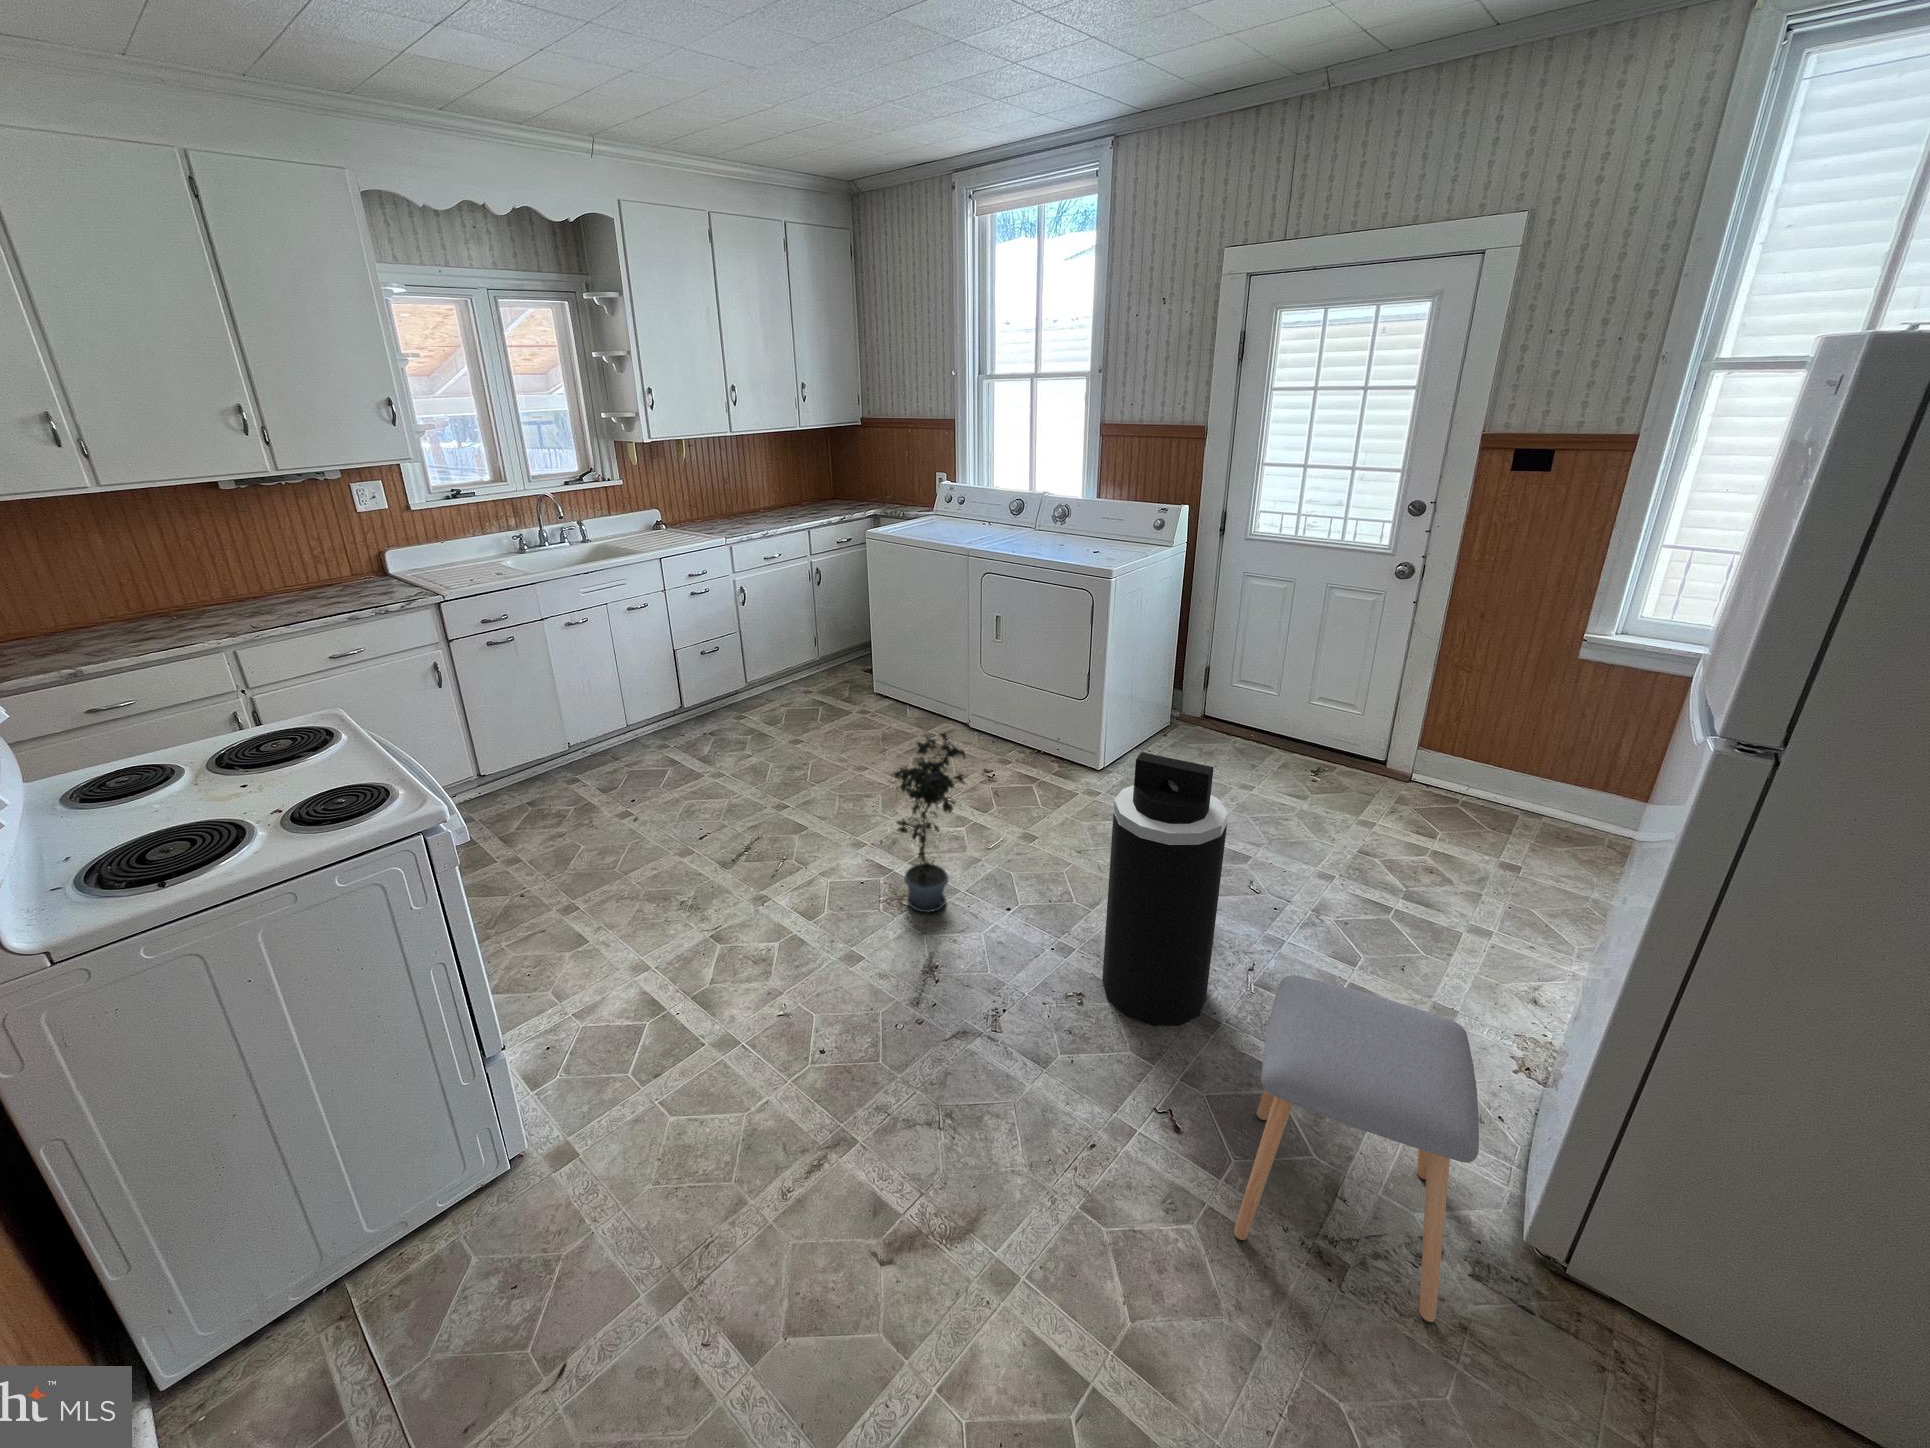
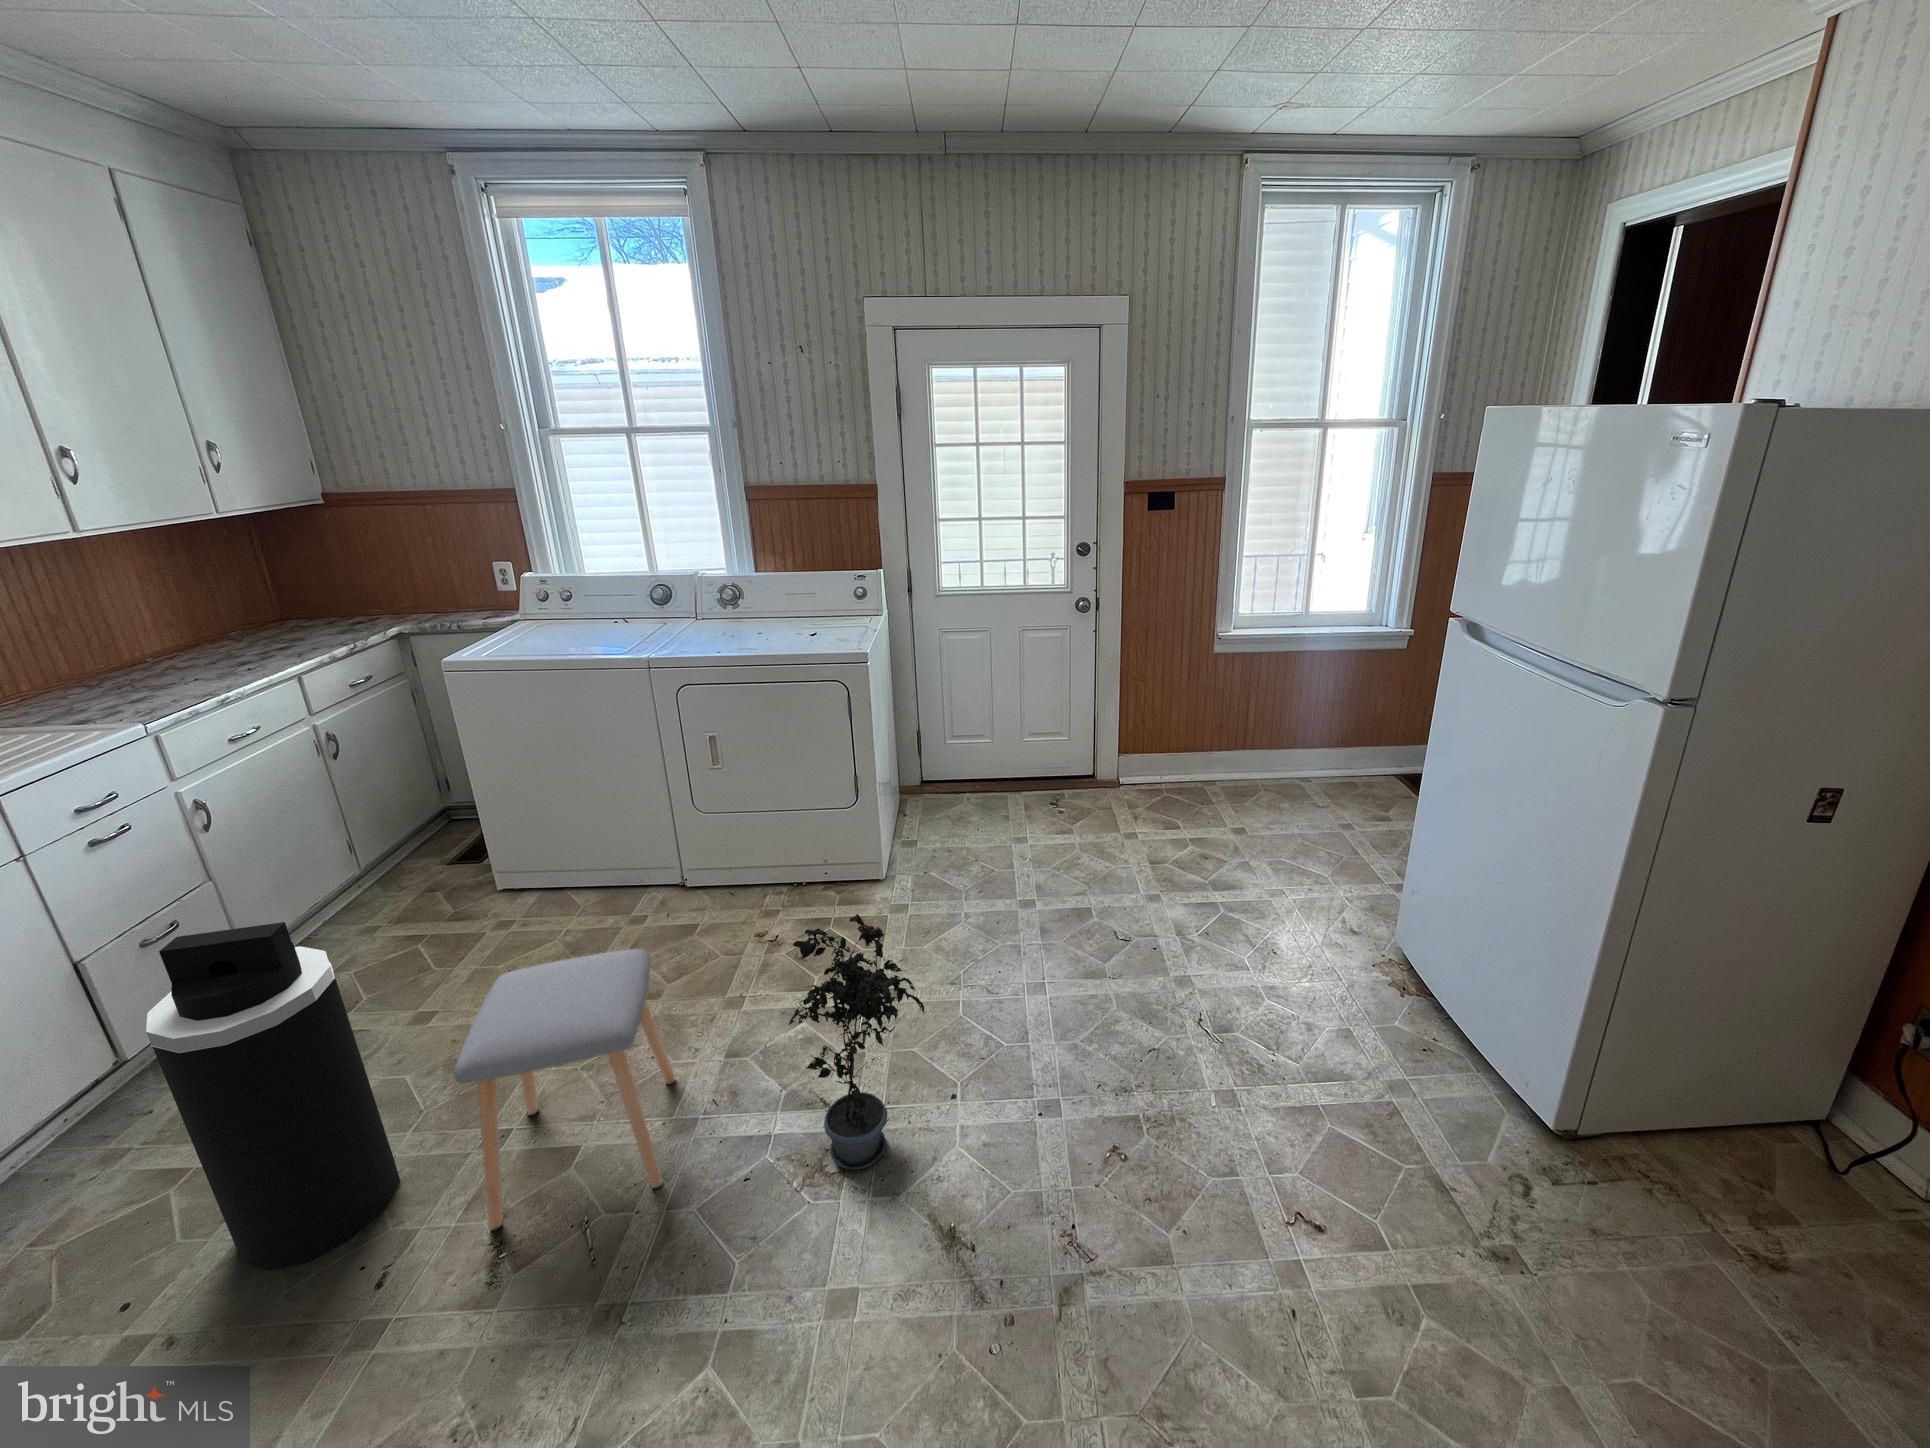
trash can: present [1102,752,1228,1025] -> present [146,922,400,1271]
stool: present [1234,975,1479,1324] -> present [454,949,675,1231]

